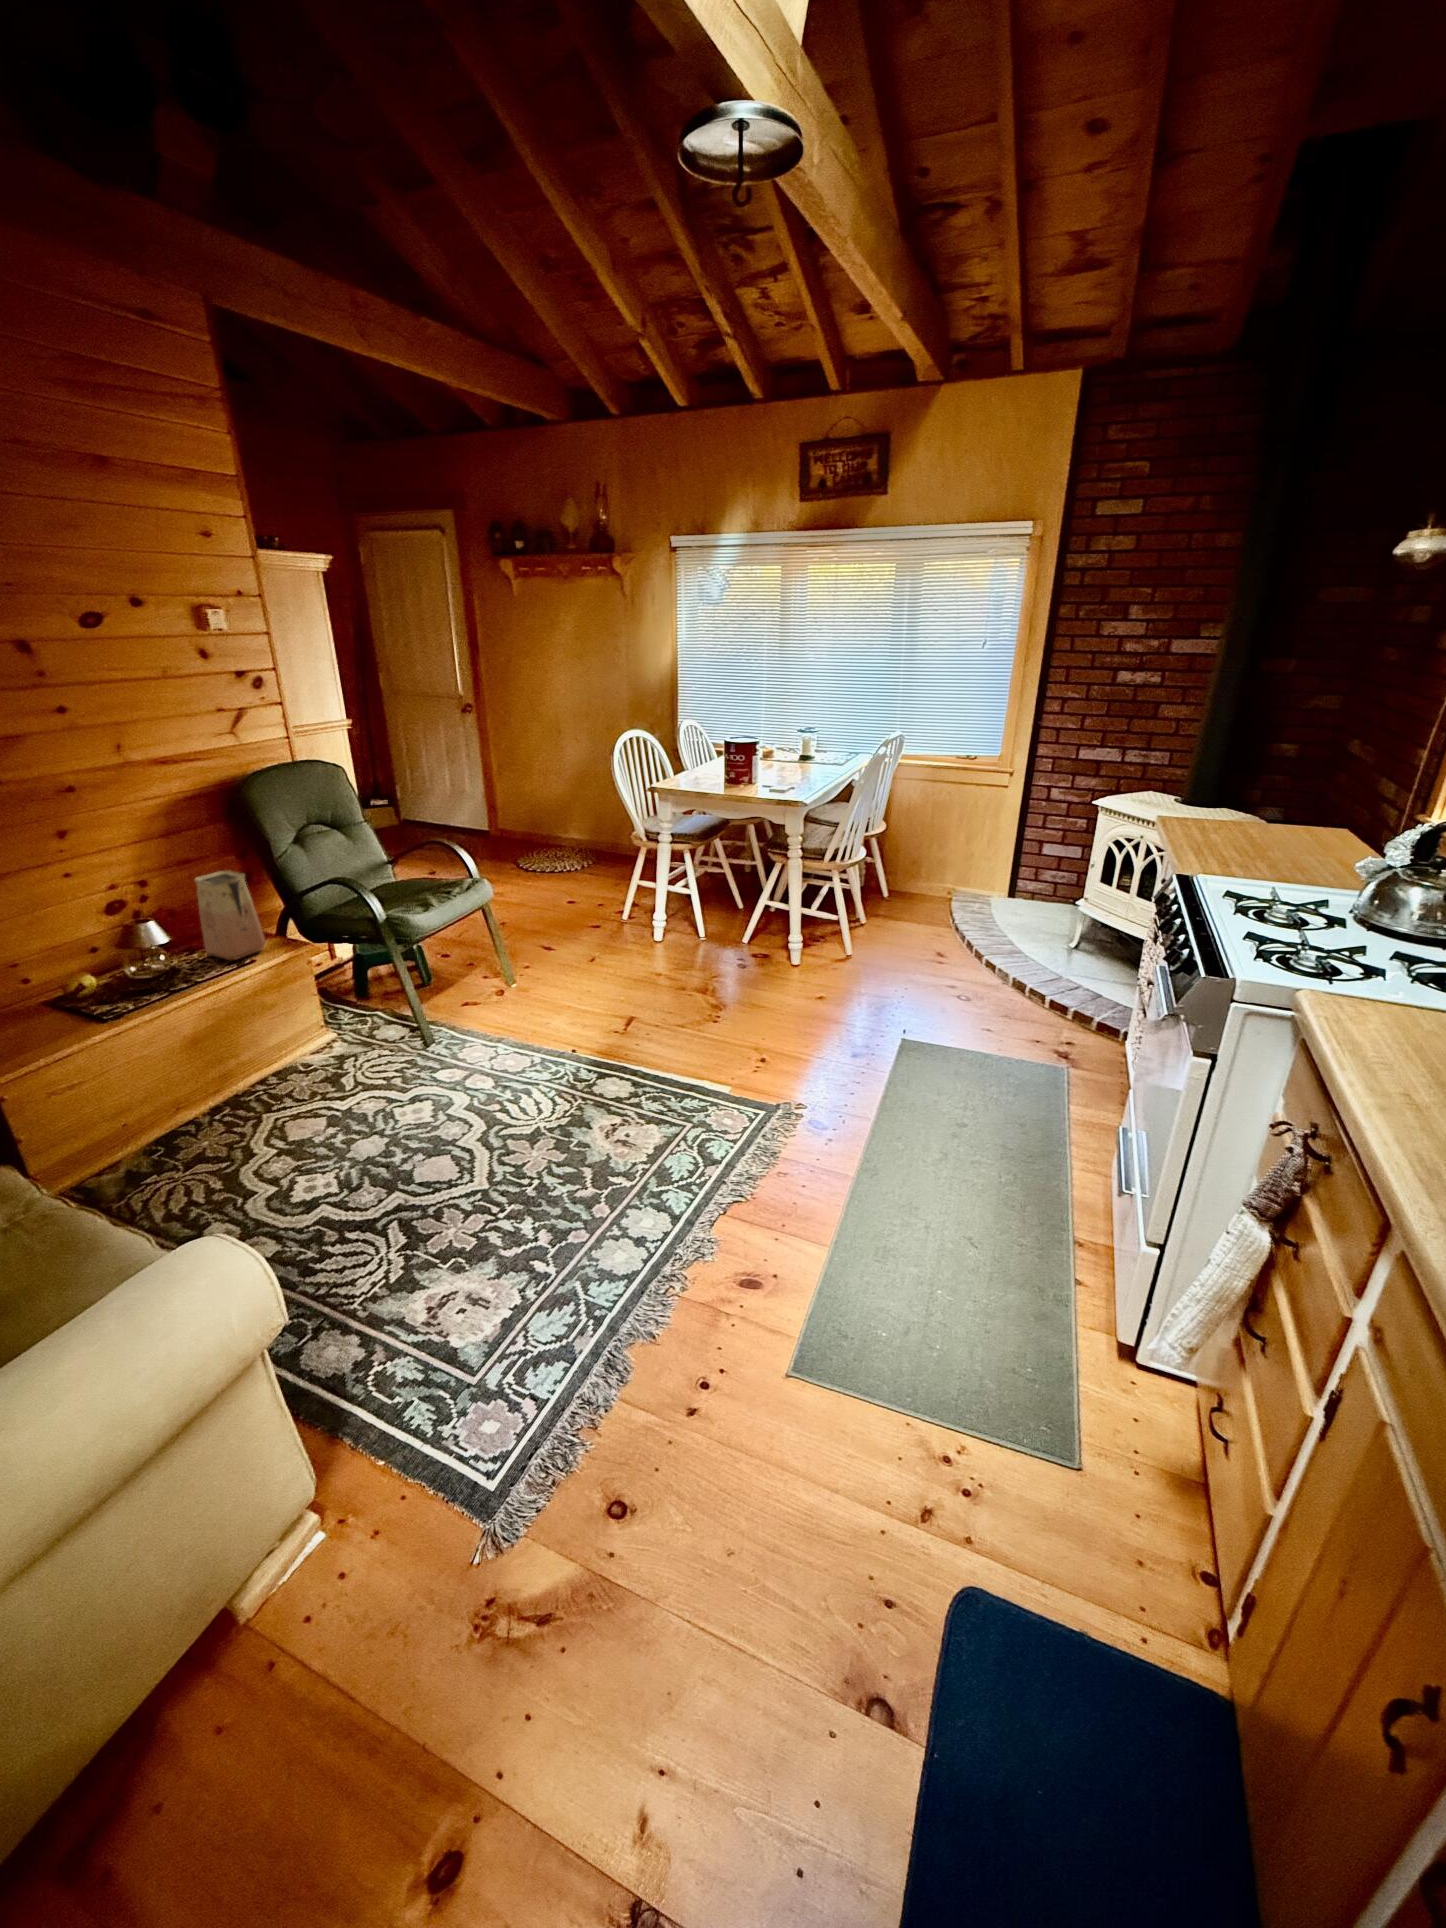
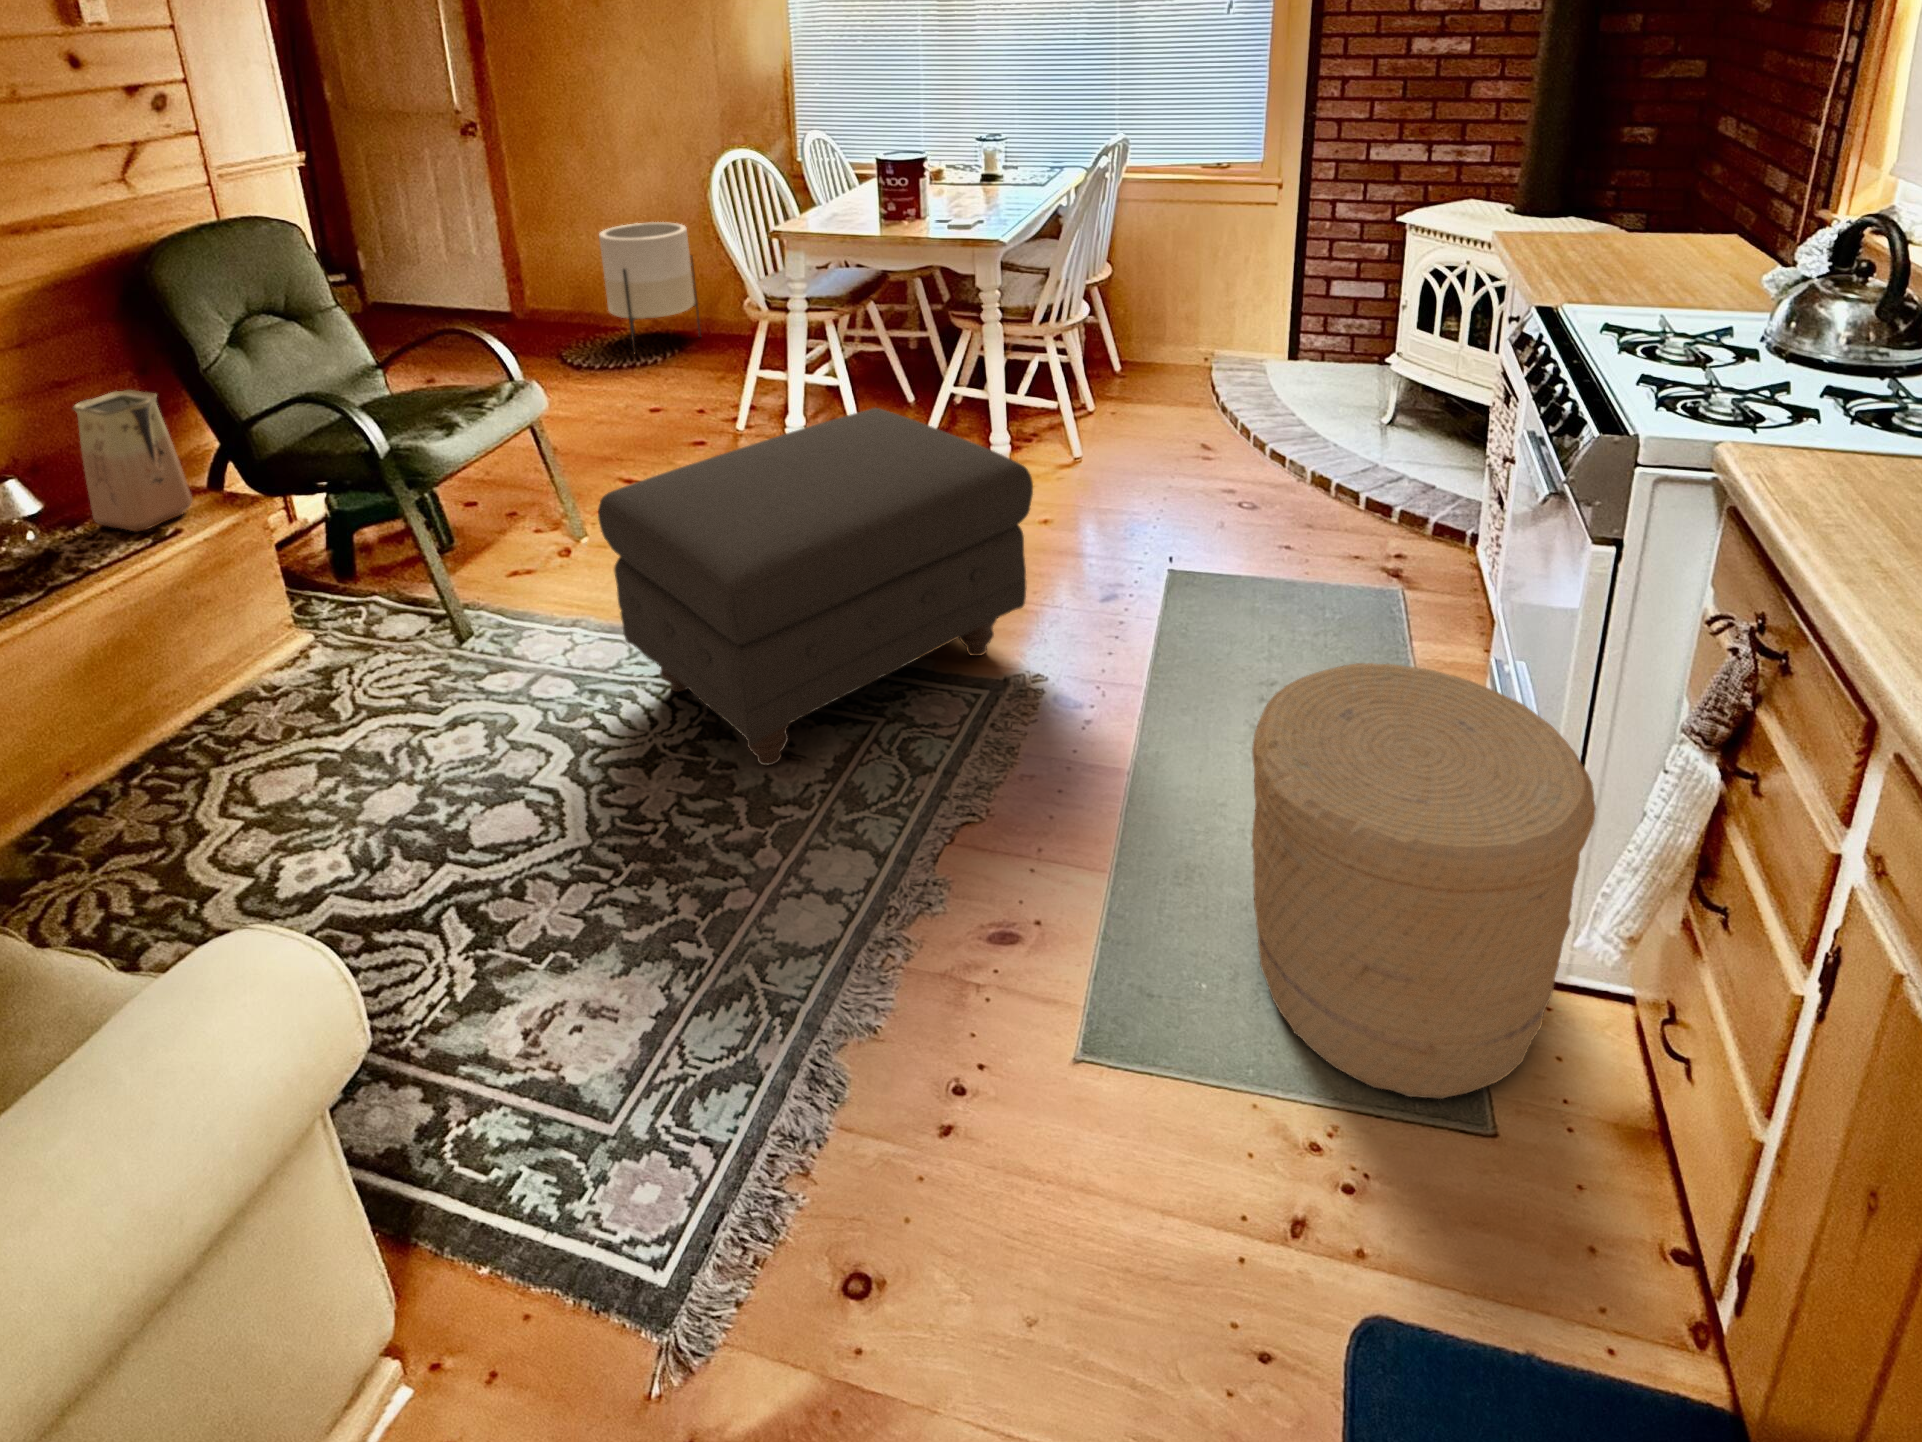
planter: none [544,778,607,865] -> present [599,222,701,354]
ottoman: none [511,913,802,1147] -> present [598,408,1033,766]
woven basket: none [921,1123,1178,1438] -> present [1252,663,1596,1099]

